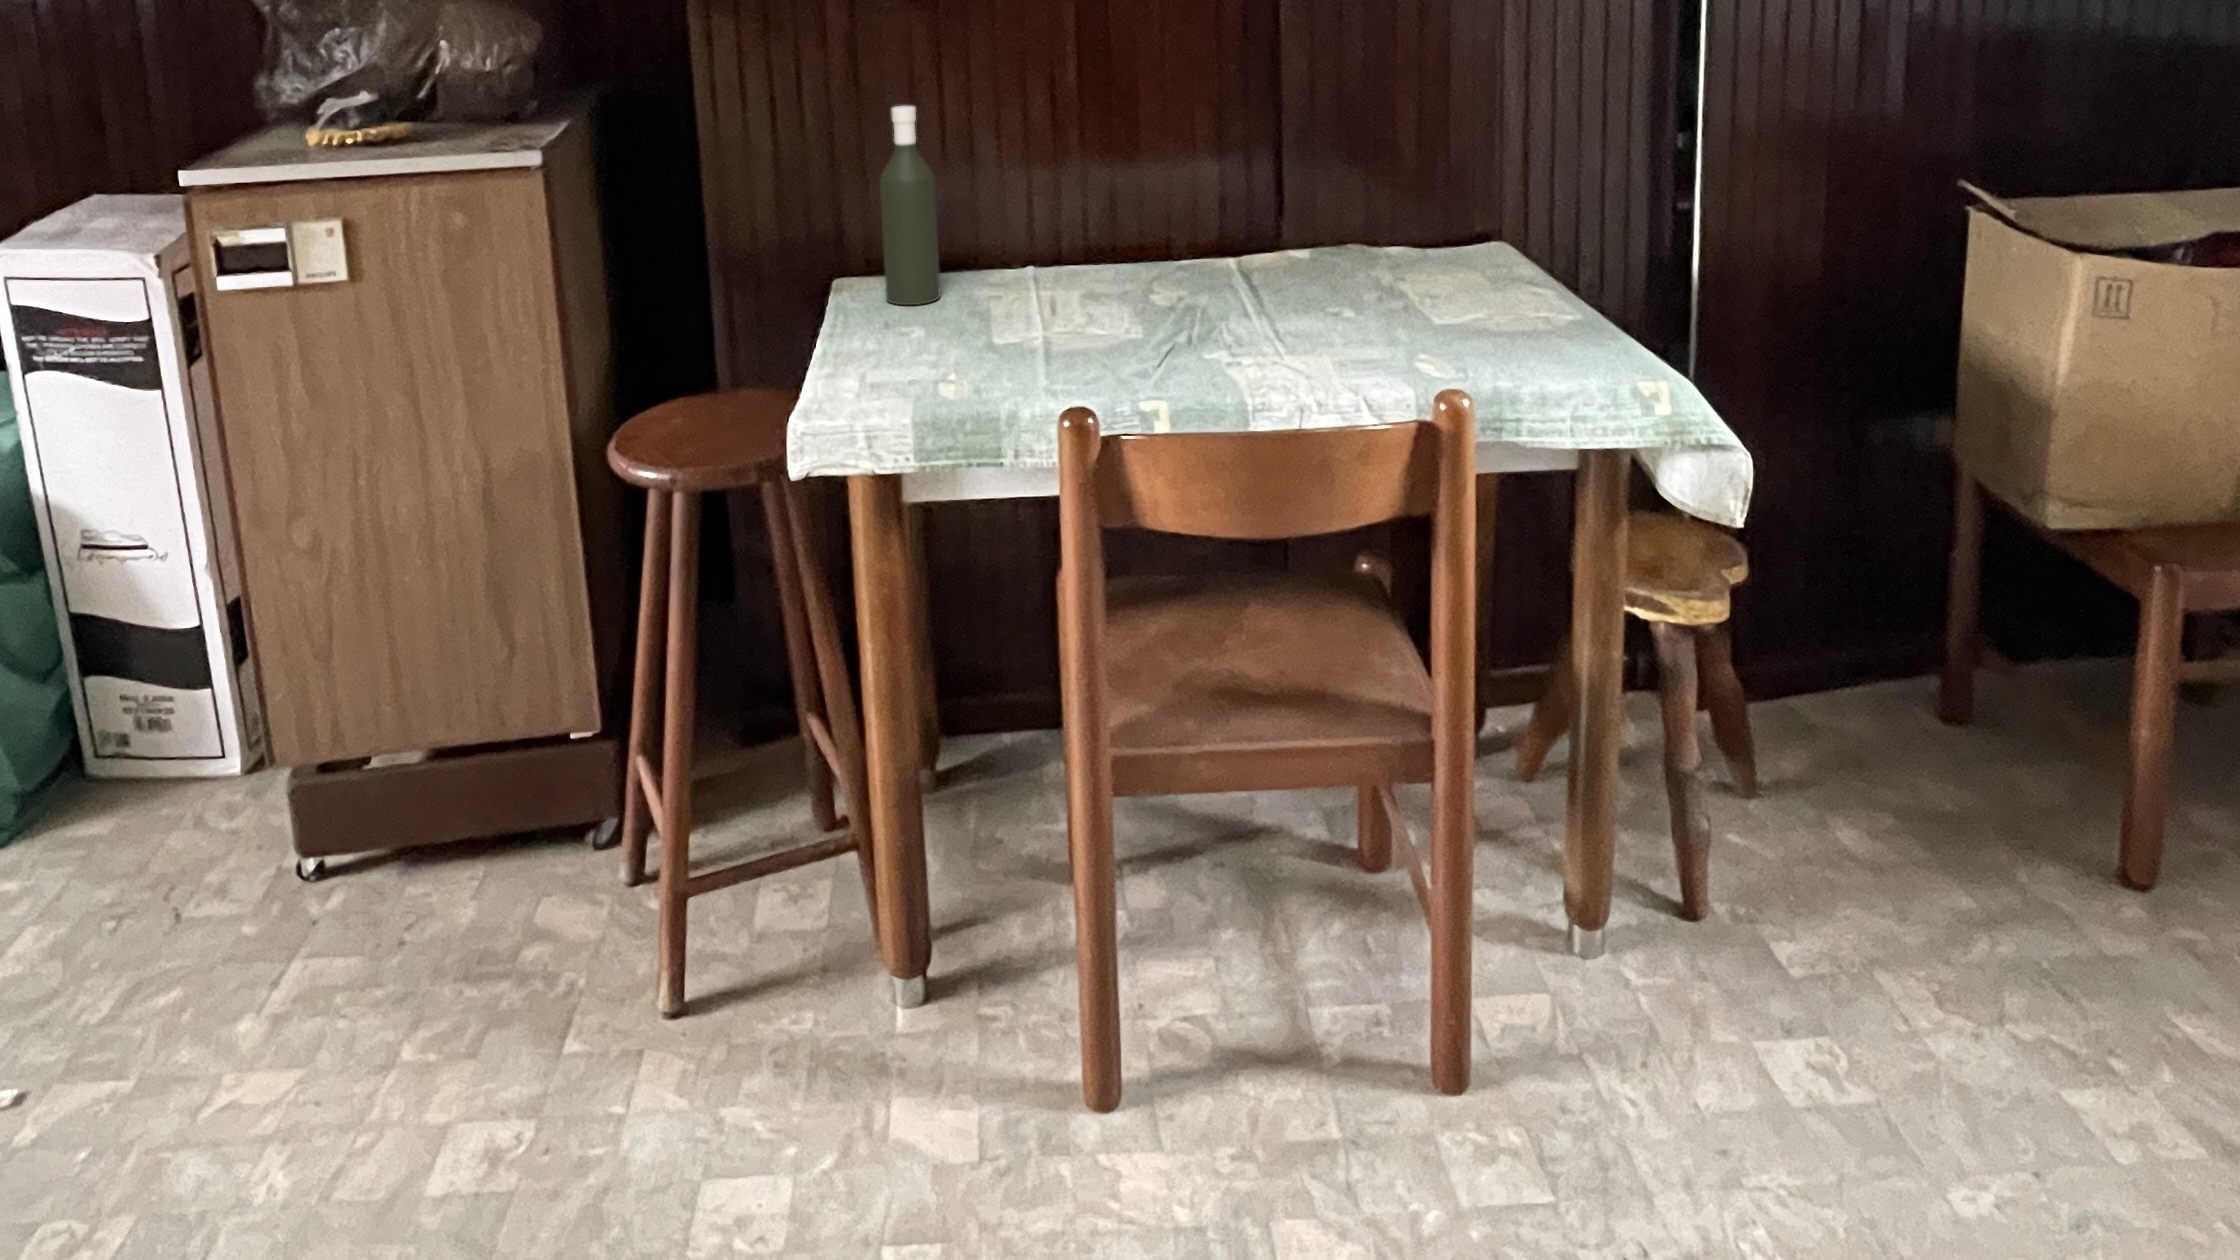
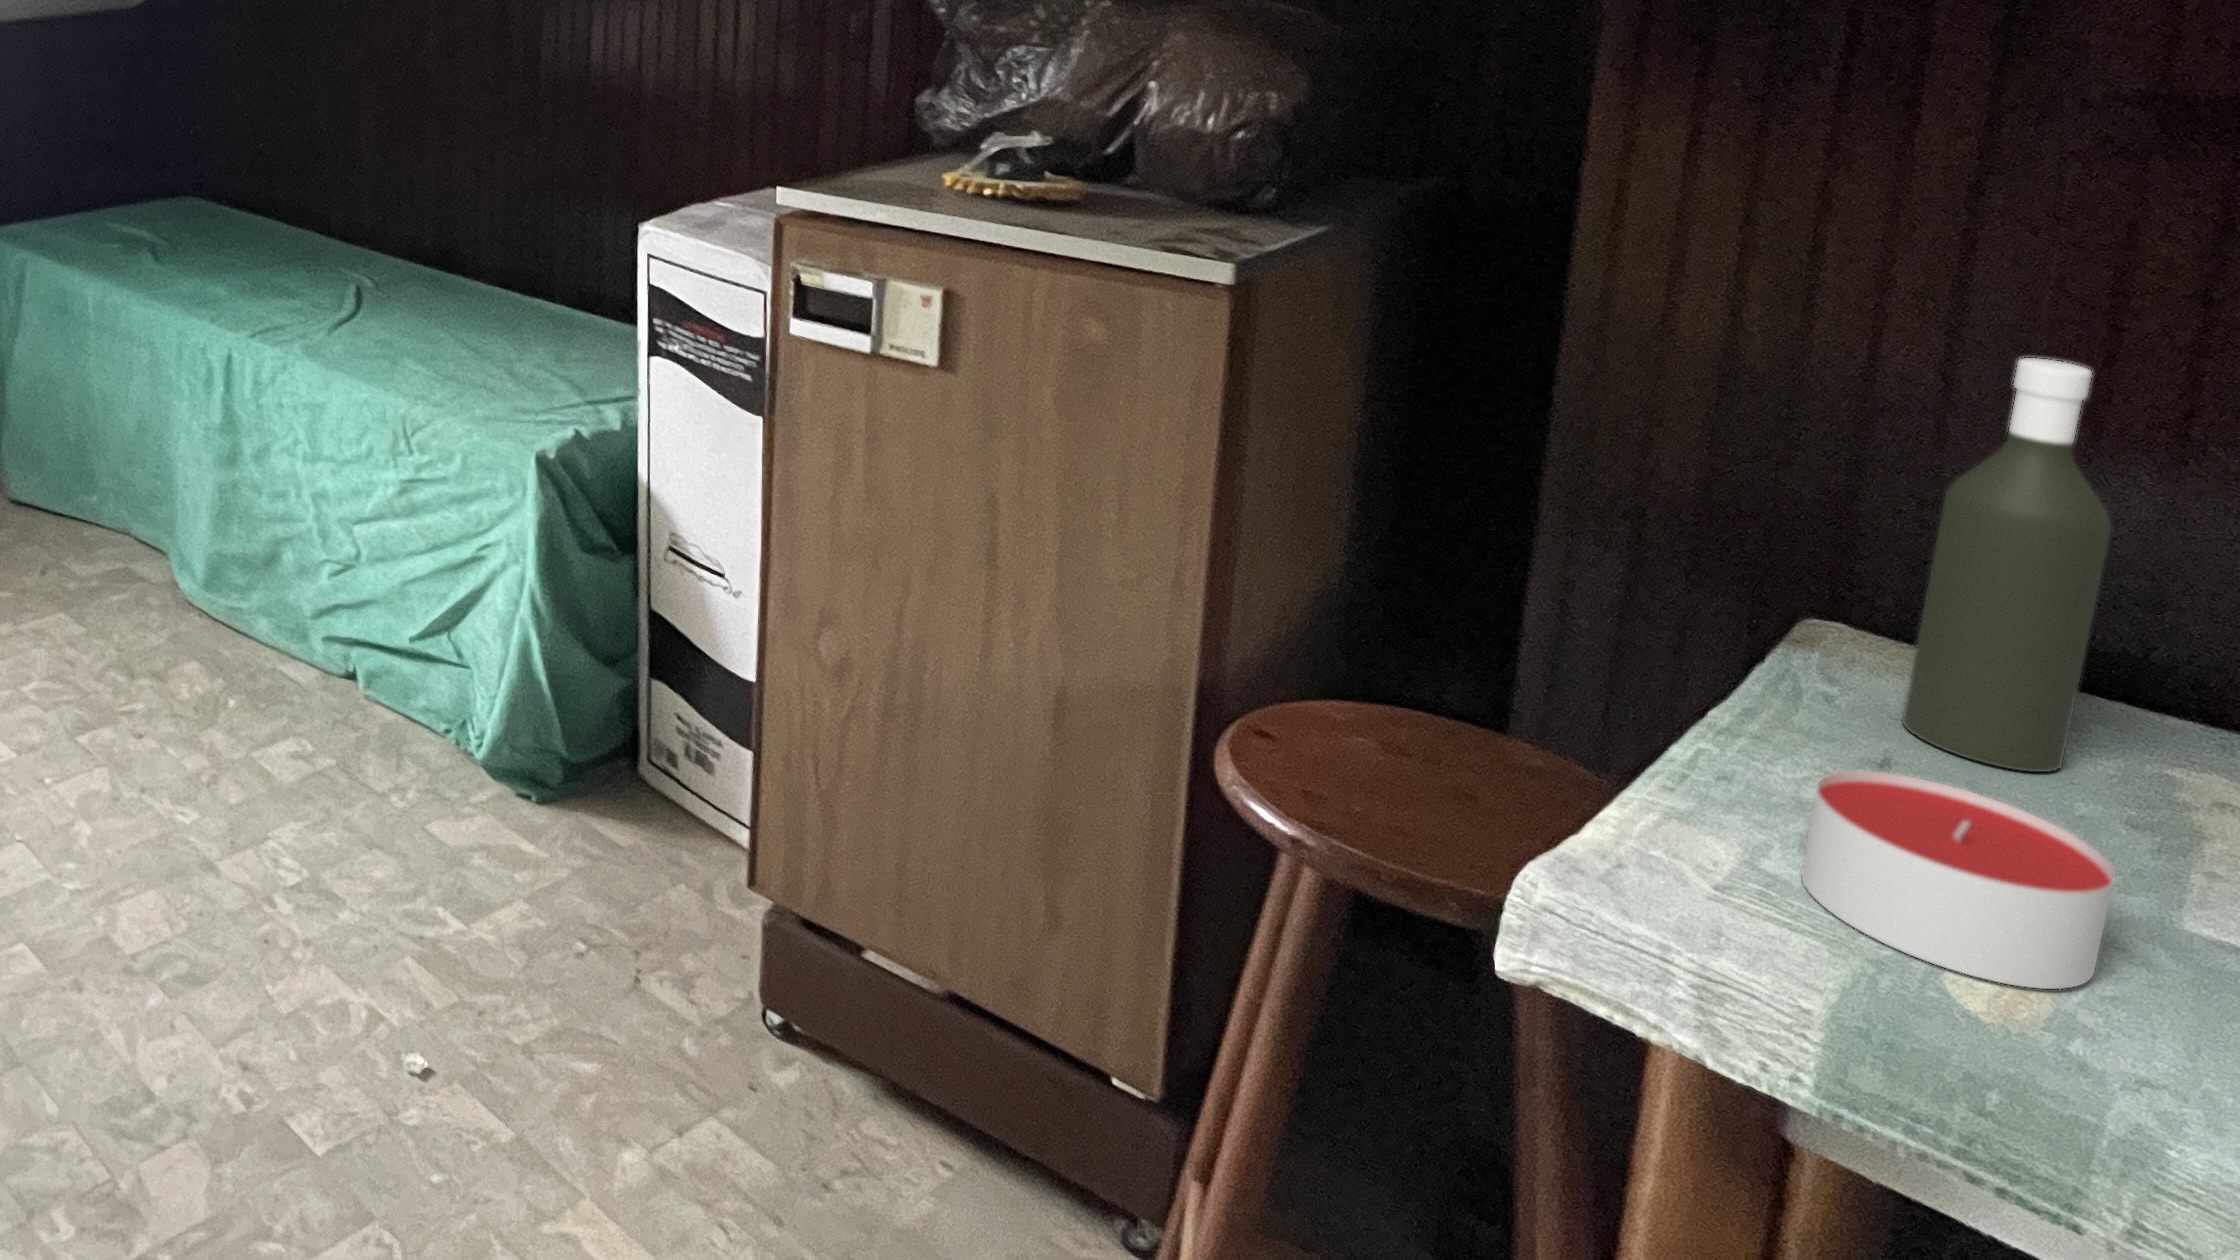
candle: none [879,304,977,378] -> present [1802,771,2115,989]

